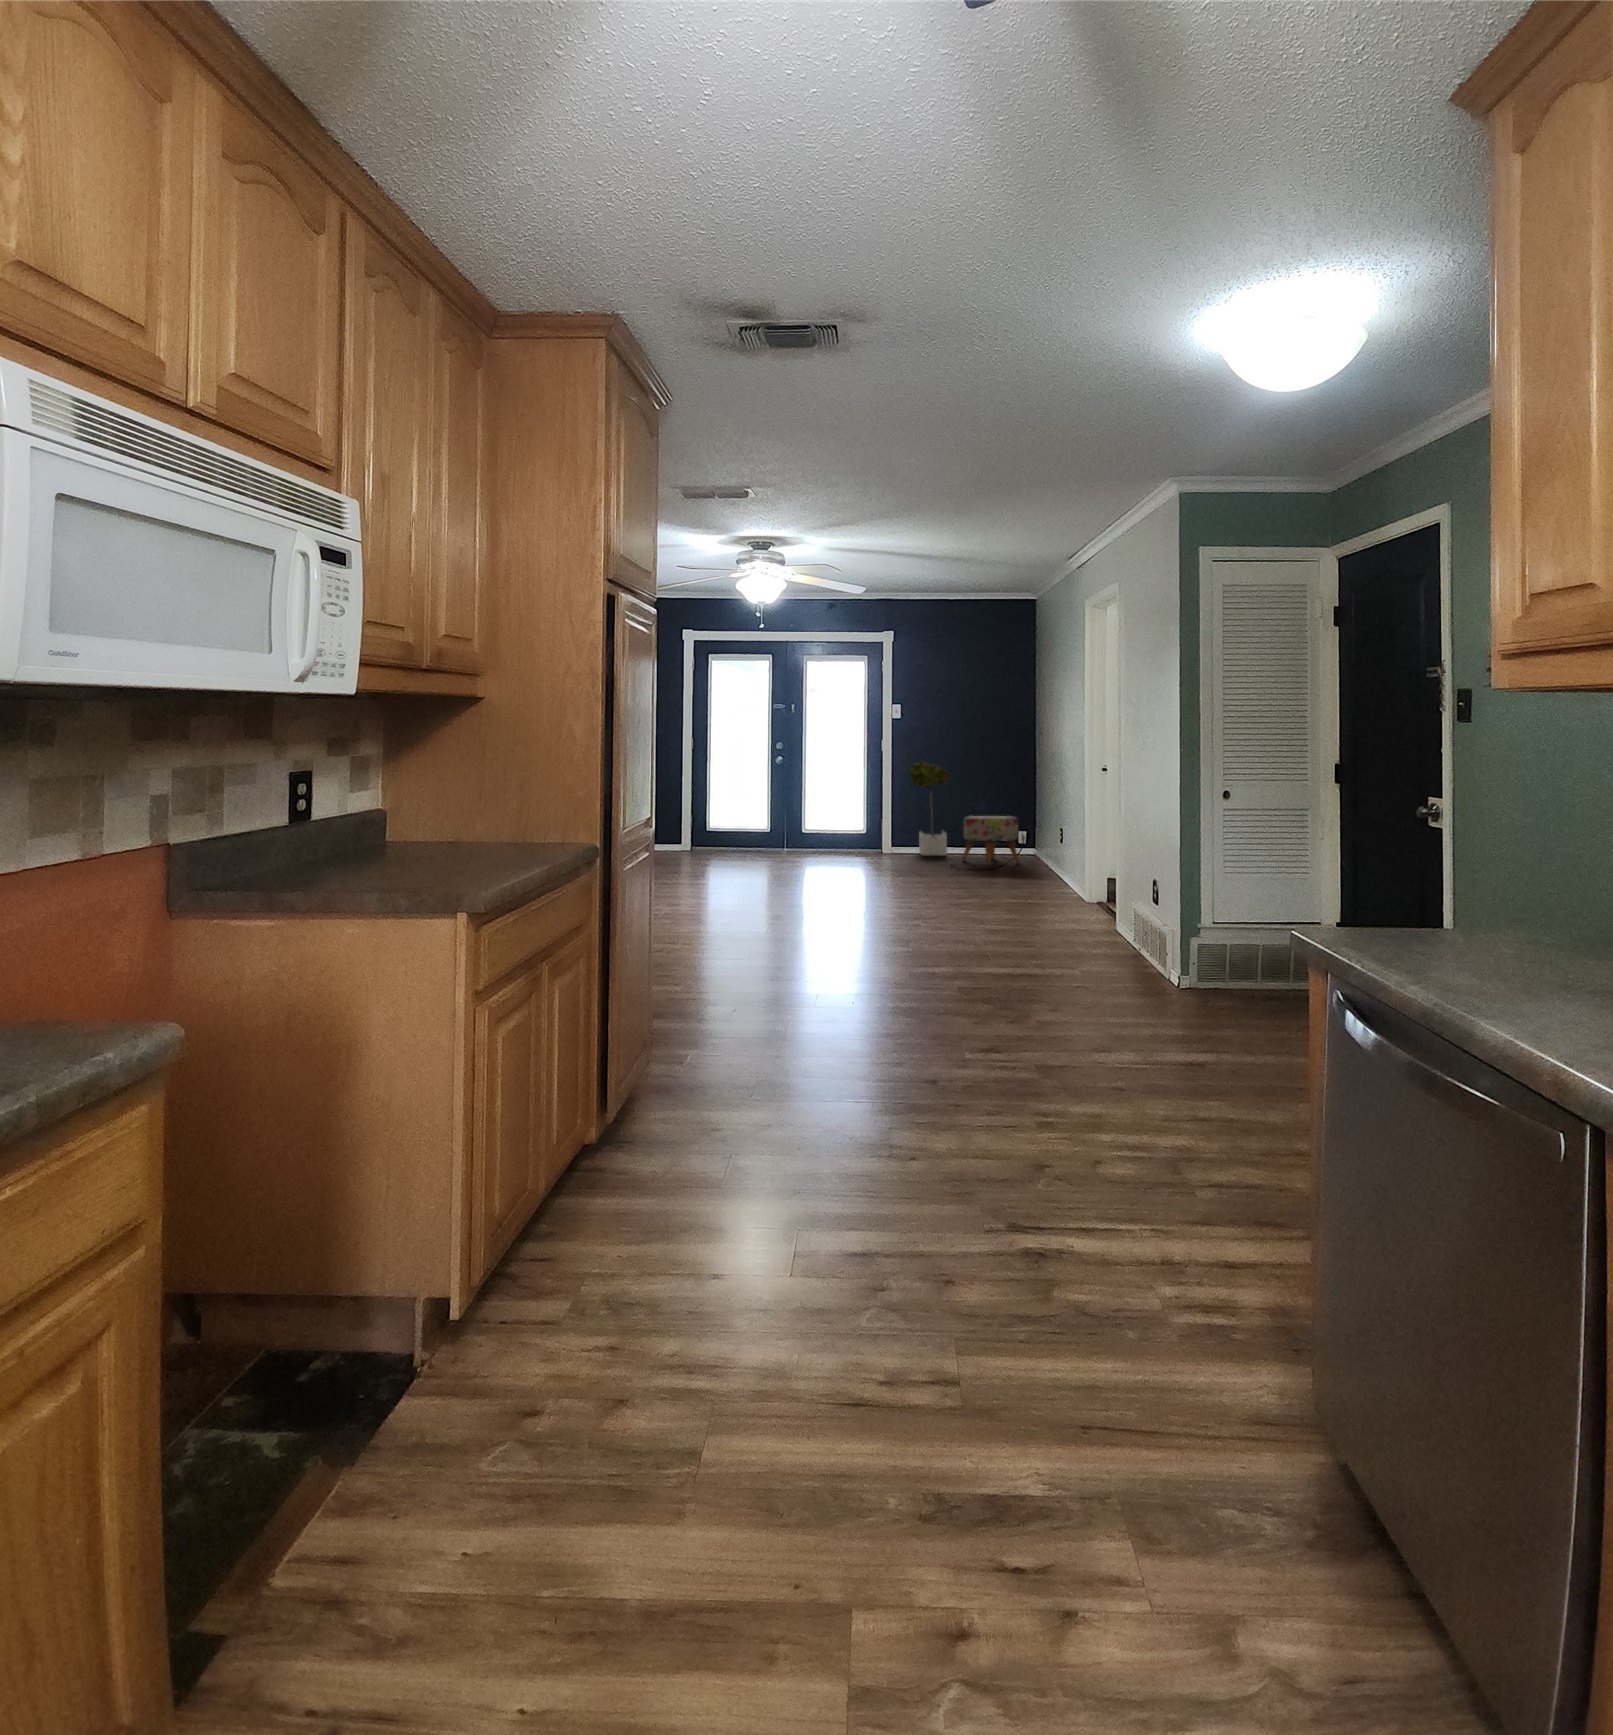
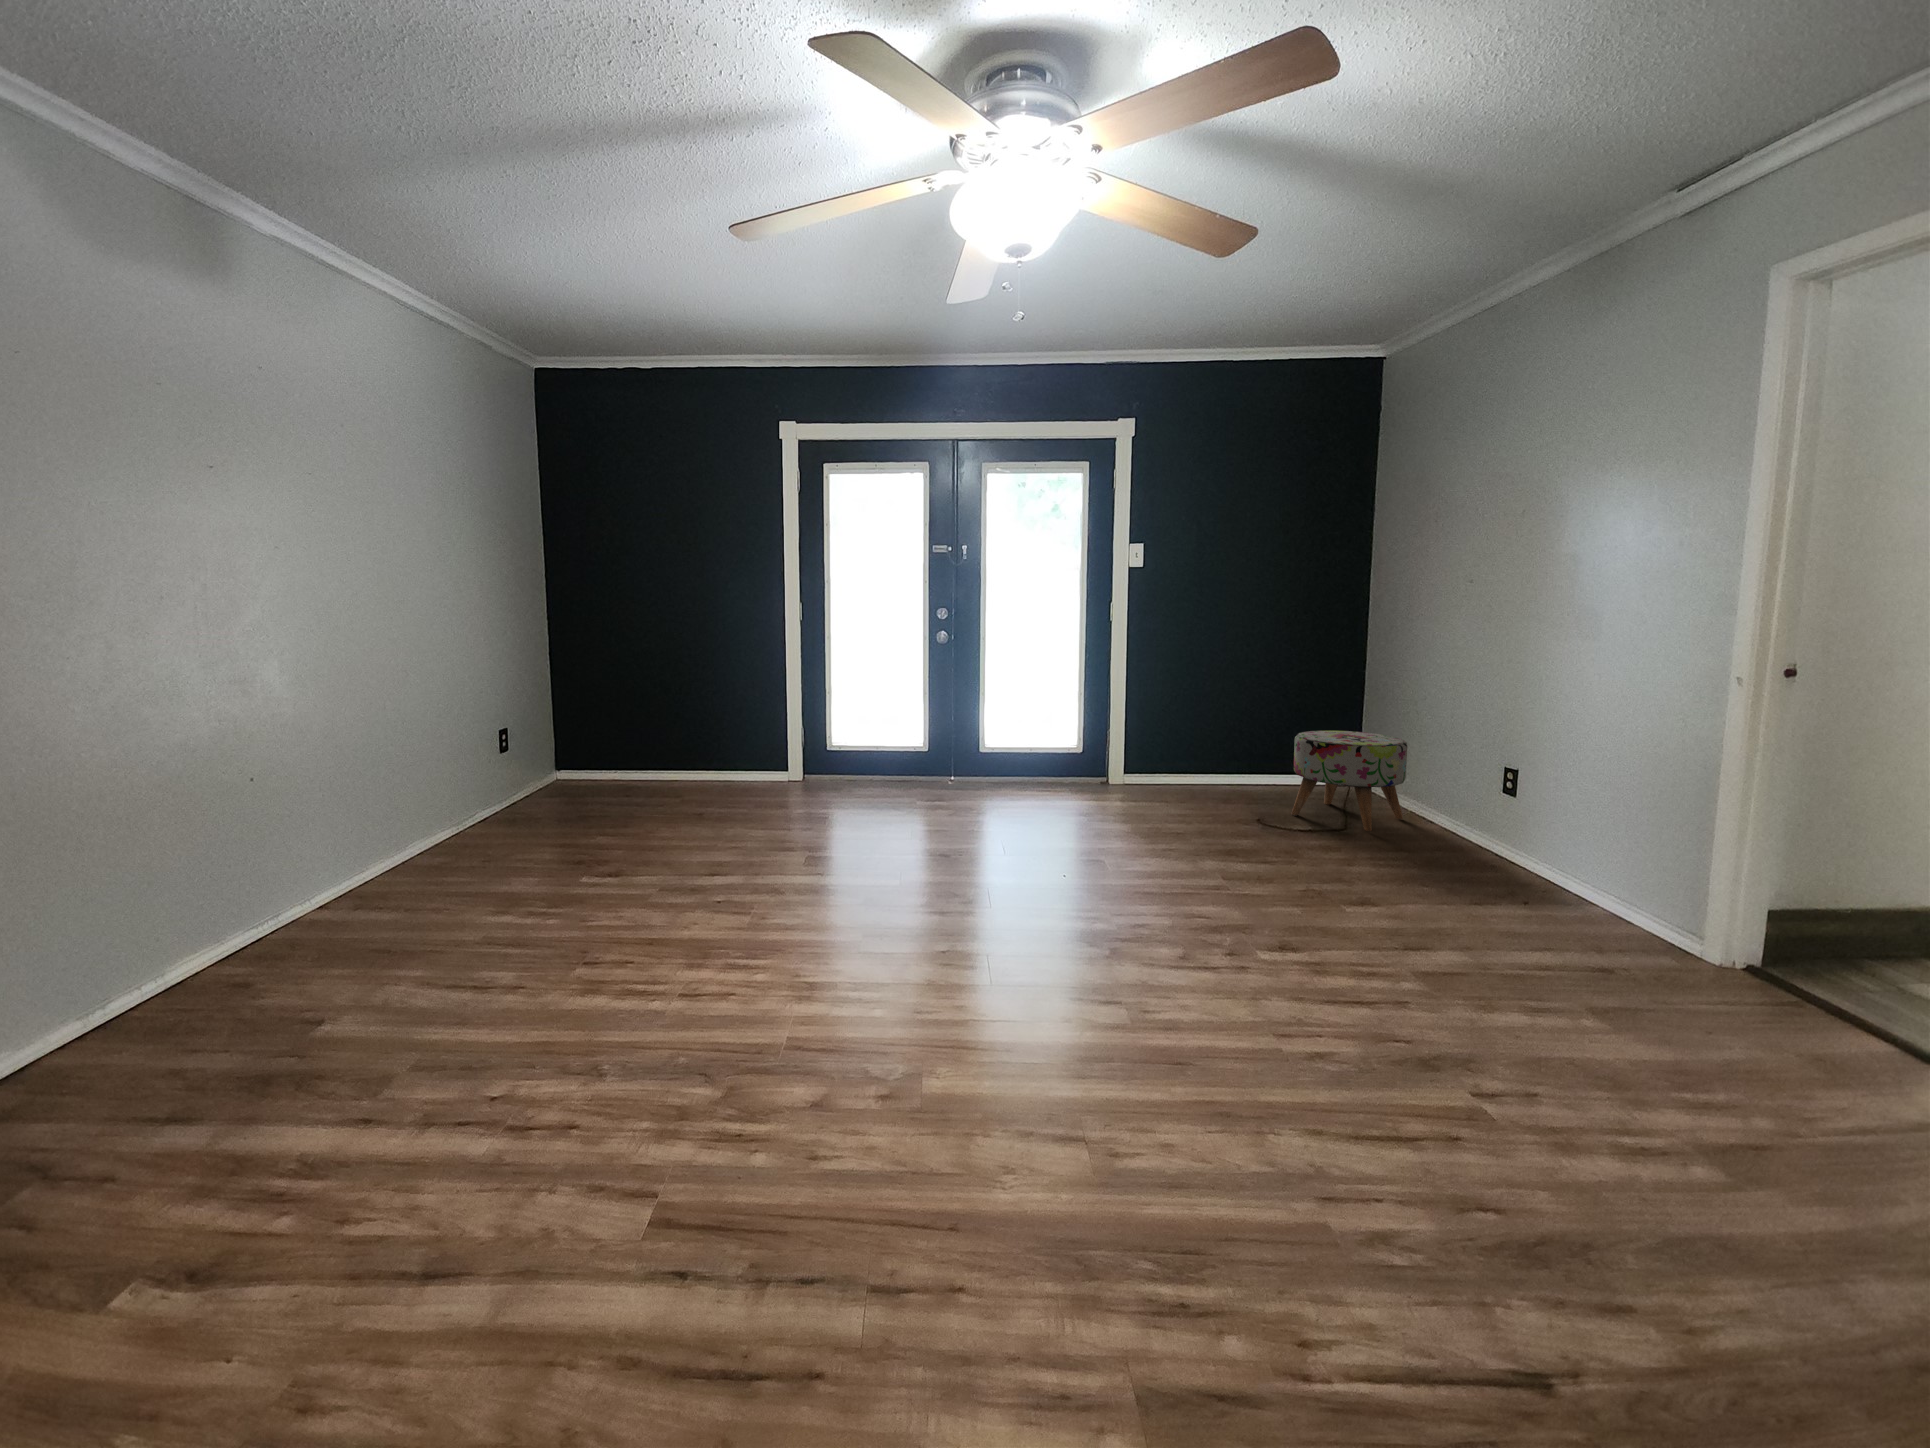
potted tree: present [910,761,949,855] -> none [1167,635,1240,795]

